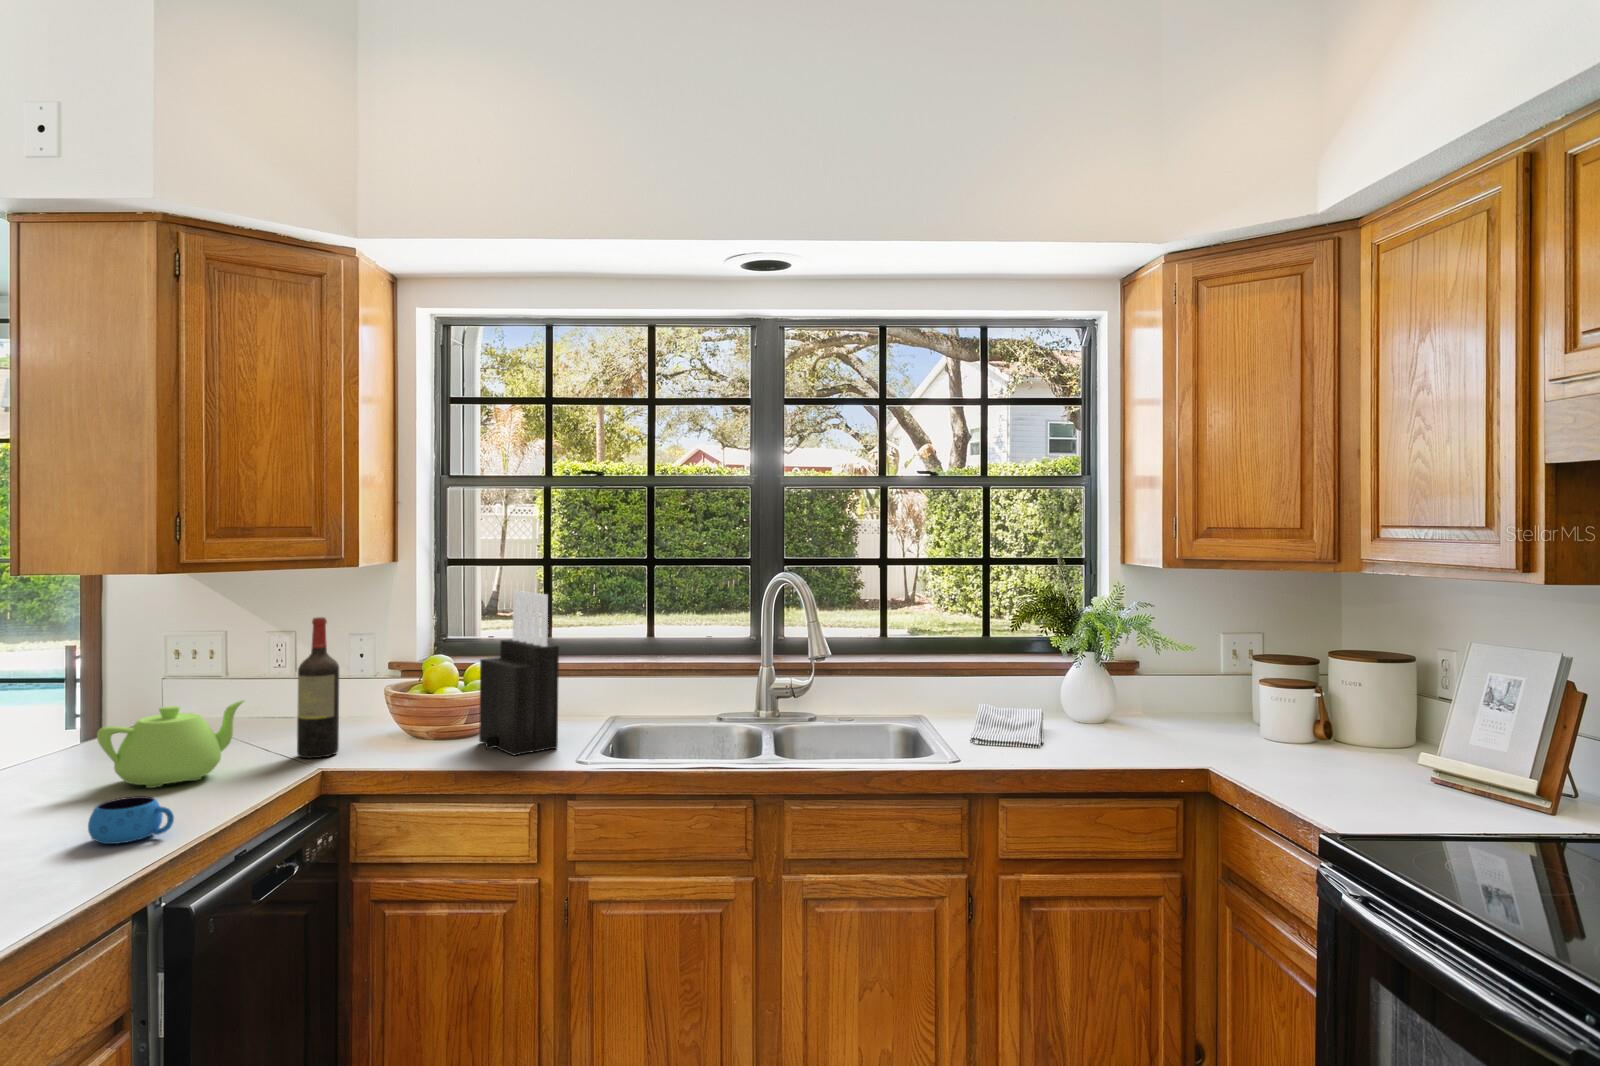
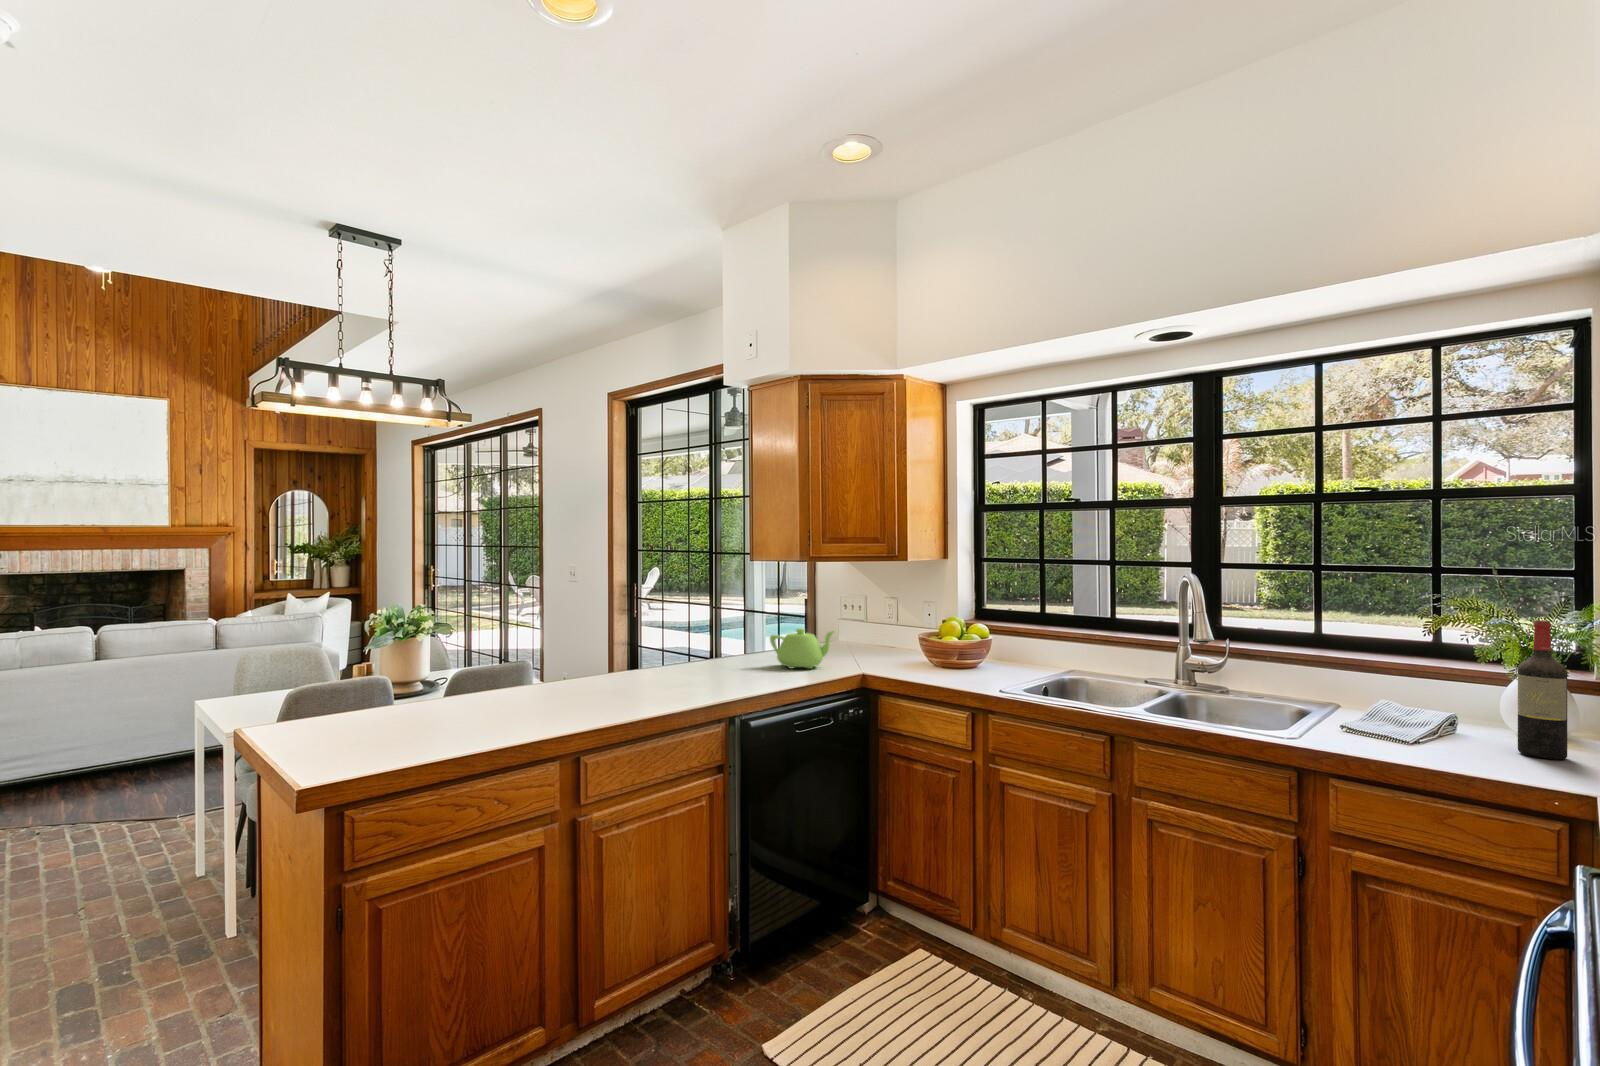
knife block: present [479,591,559,756] -> none [958,578,1001,683]
wine bottle: present [297,617,339,758] -> present [1518,621,1567,760]
mug: present [88,796,174,844] -> none [743,663,774,683]

